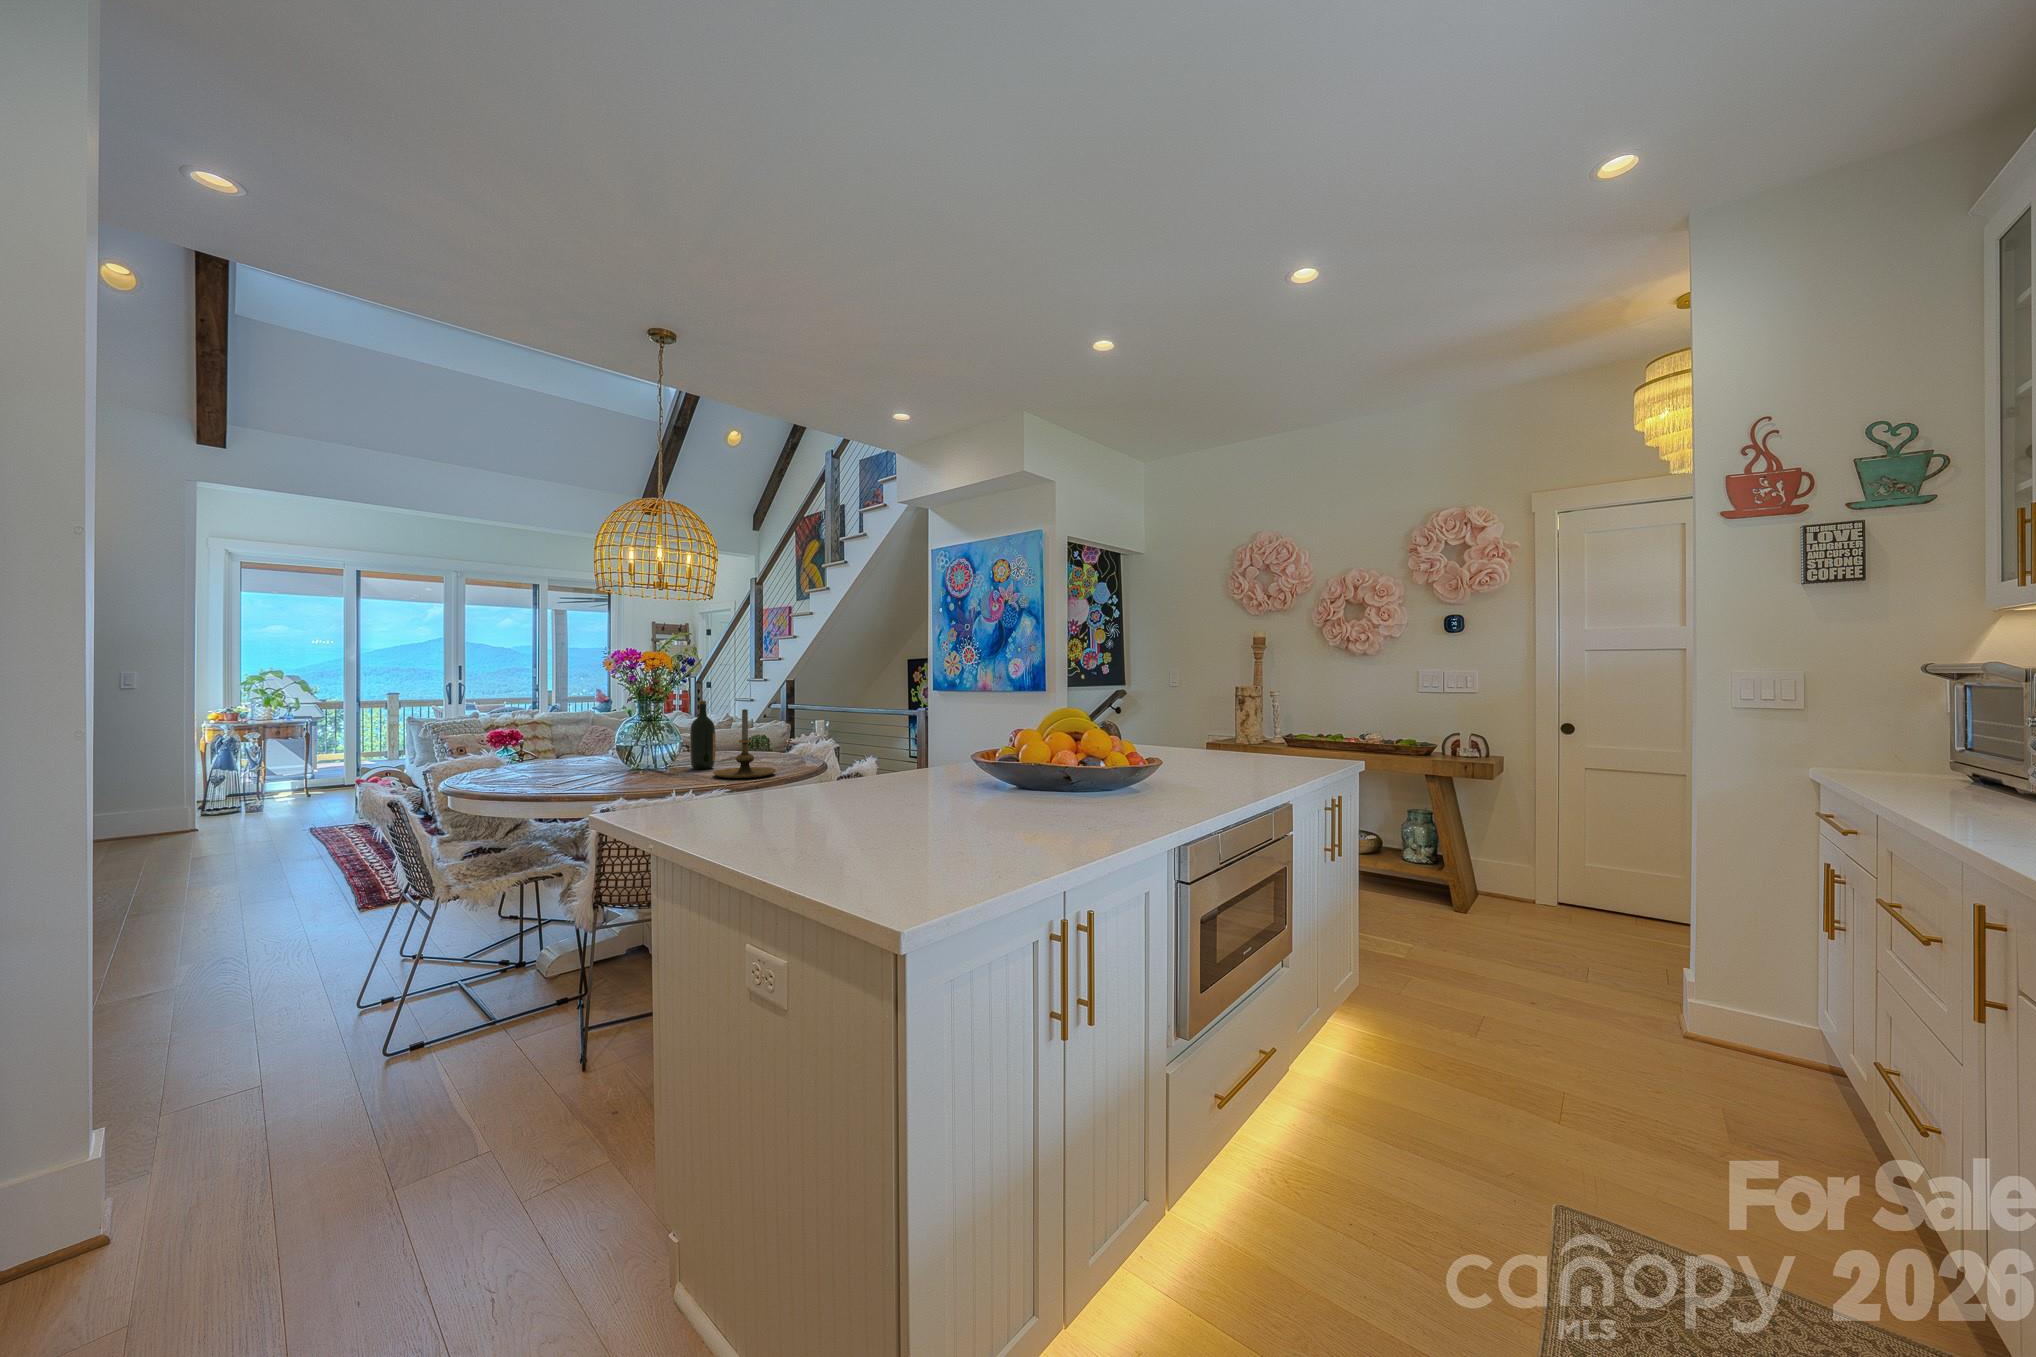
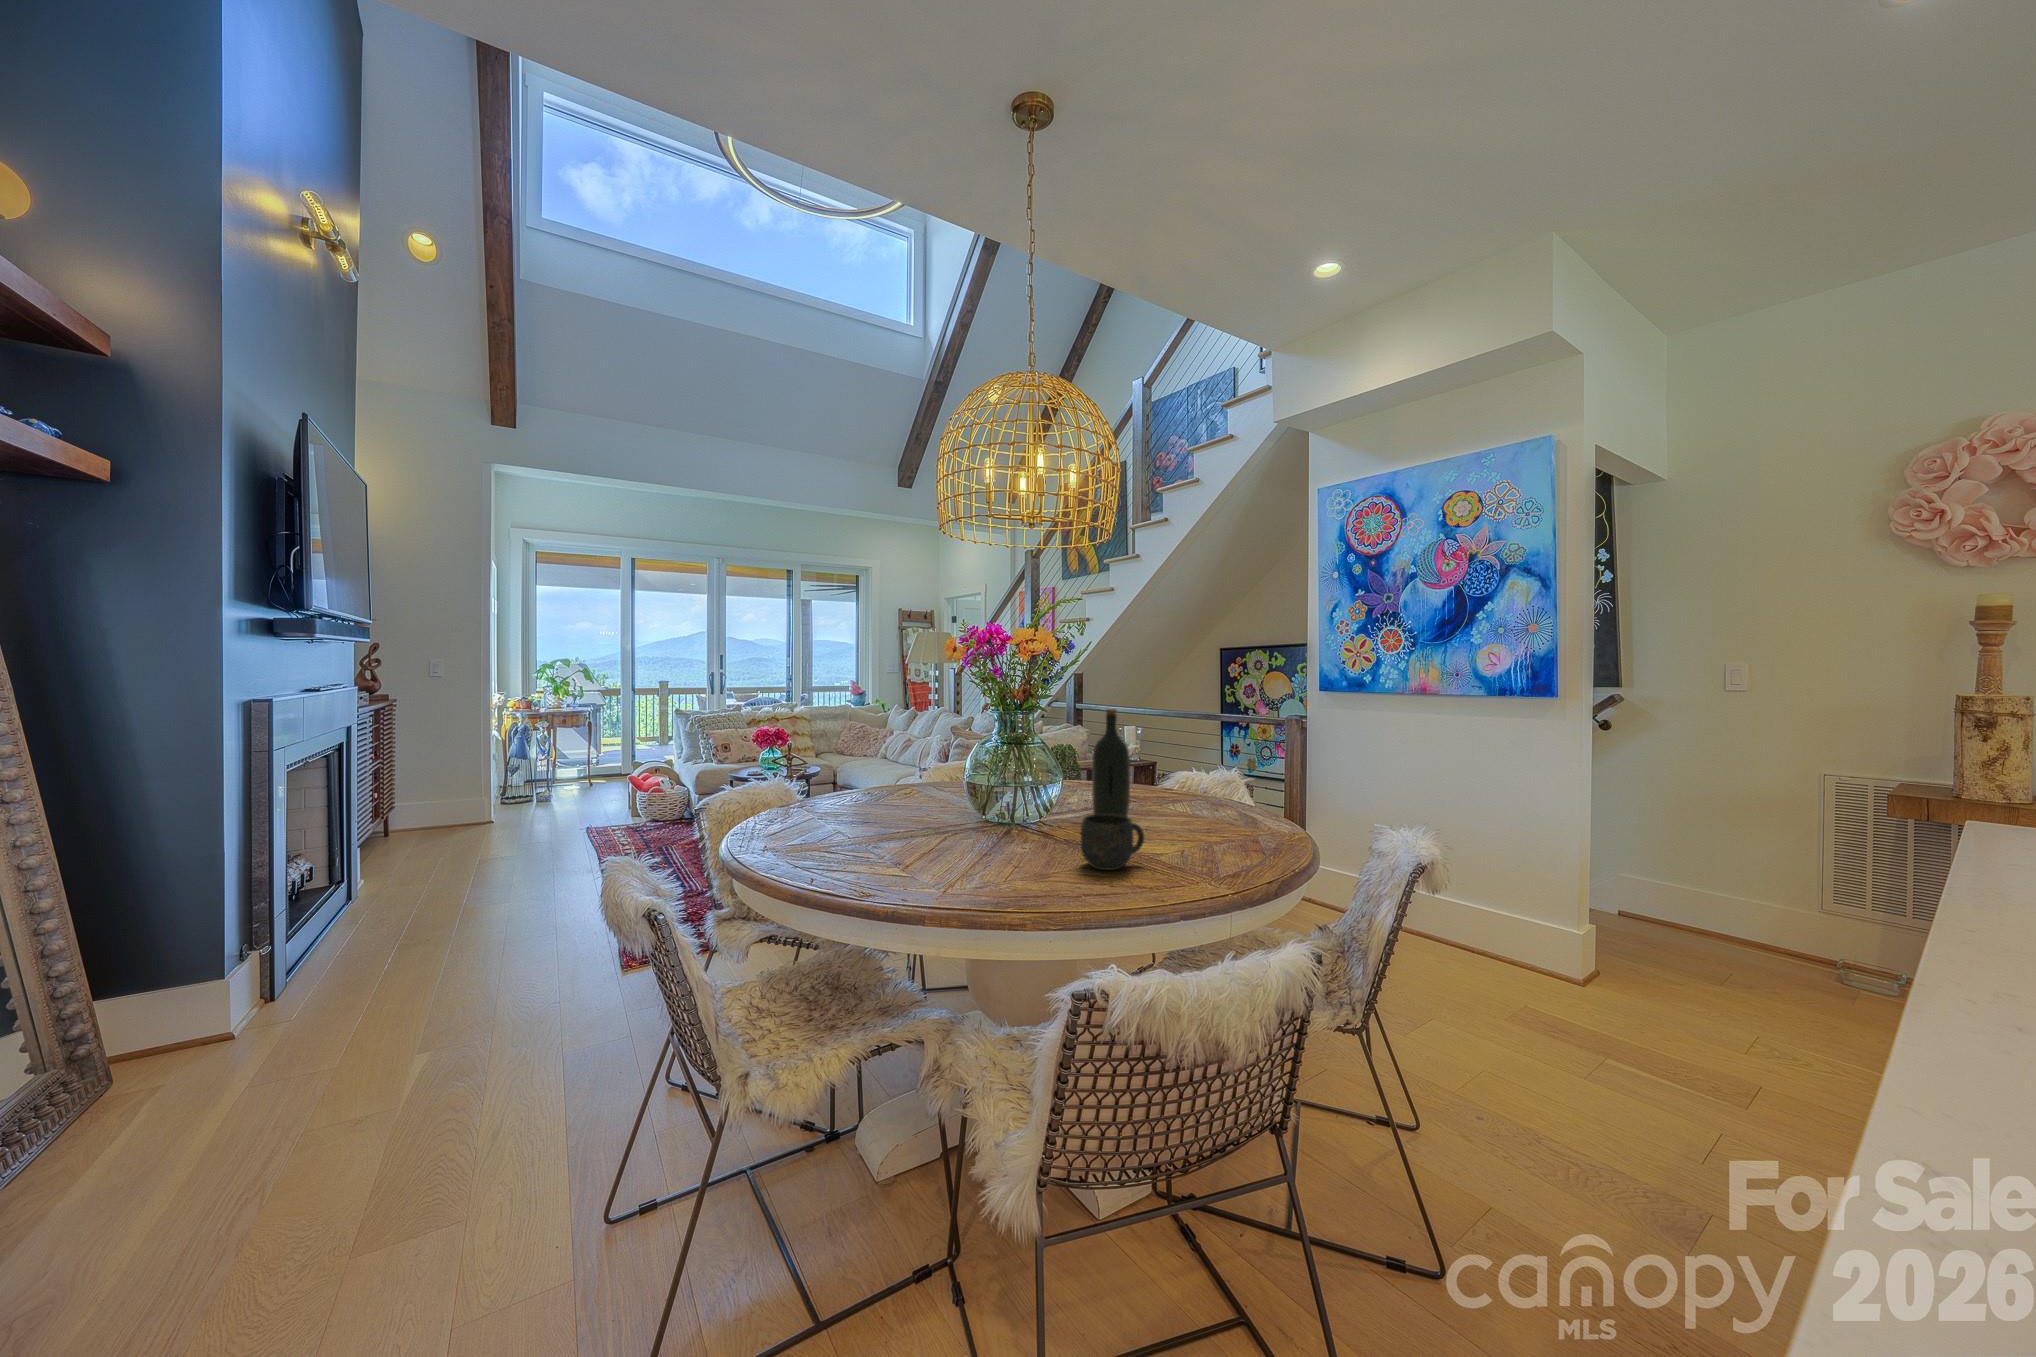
candle holder: present [713,709,776,778] -> none [1157,726,1264,853]
mug: none [648,757,689,785] -> present [1081,814,1144,870]

